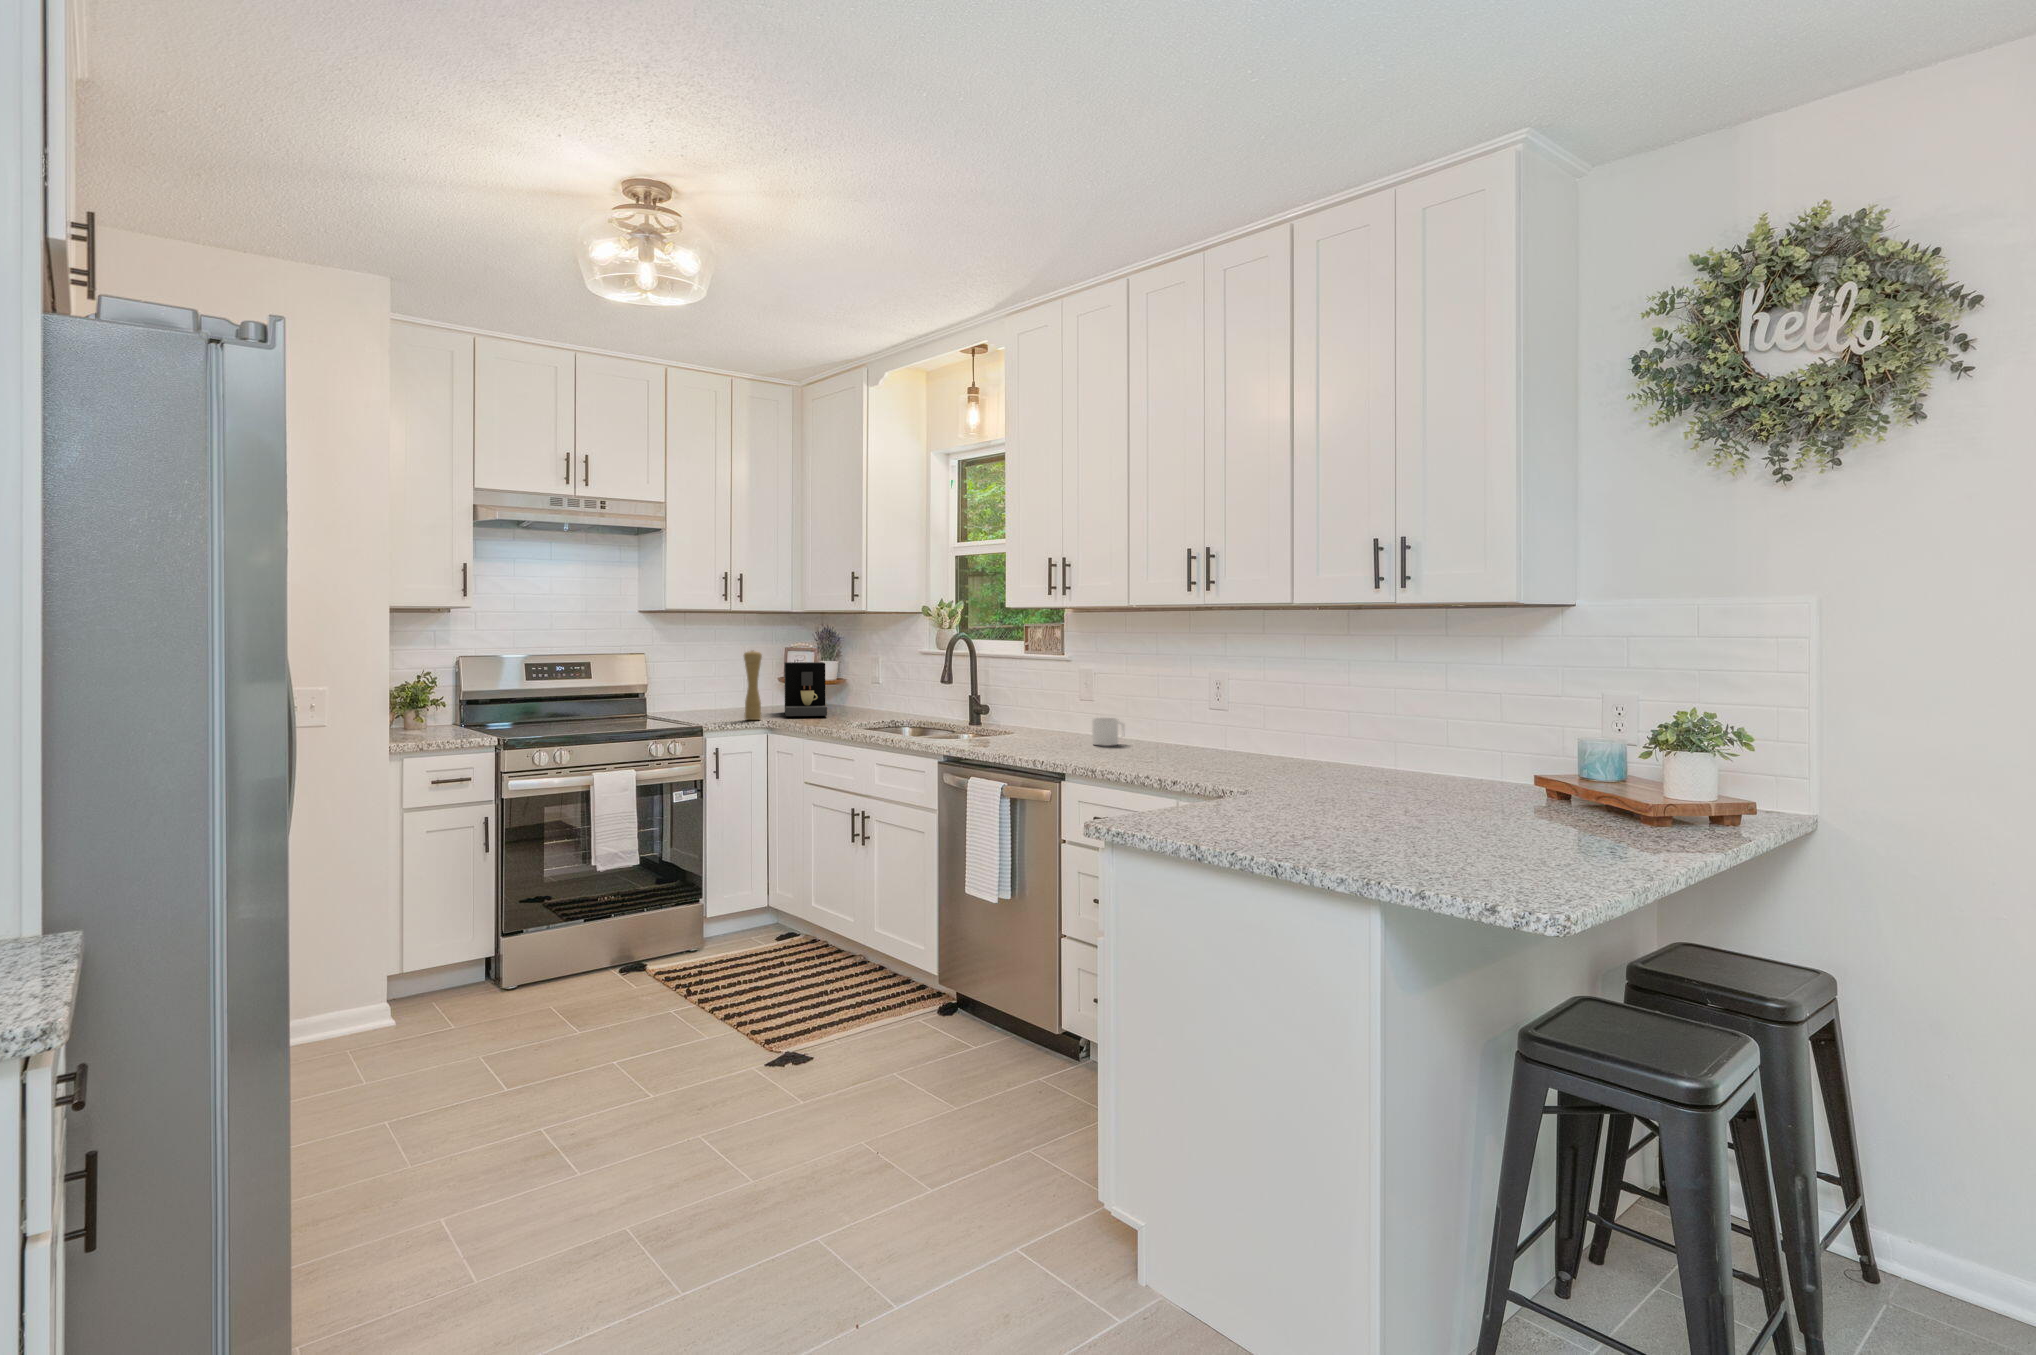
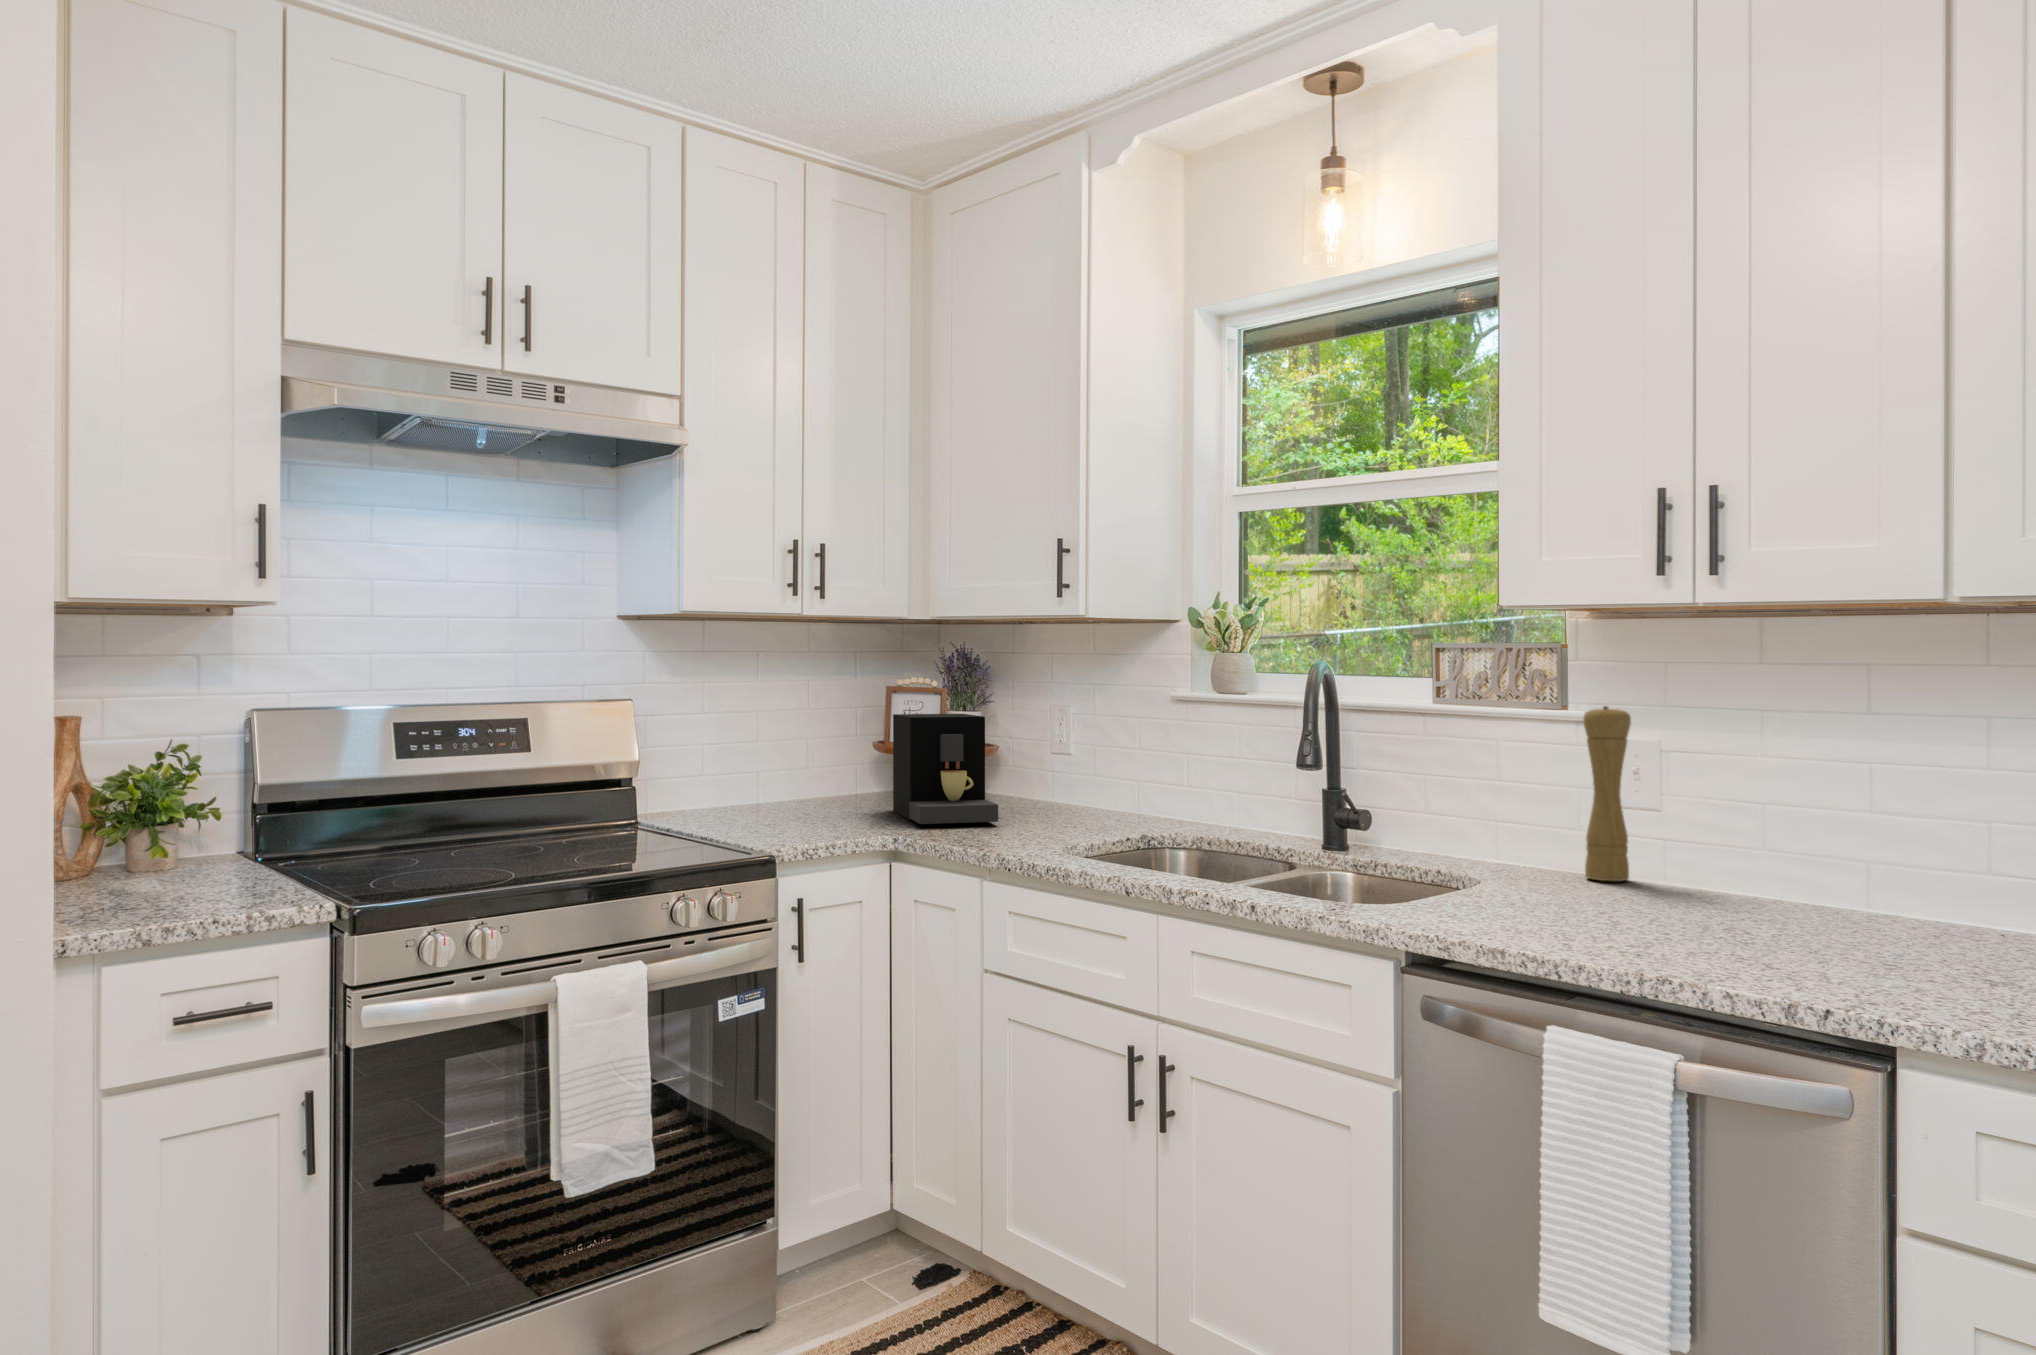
pepper mill: present [744,651,762,720] -> present [1583,706,1631,881]
mug: present [1092,718,1125,746] -> none [1747,851,1816,921]

